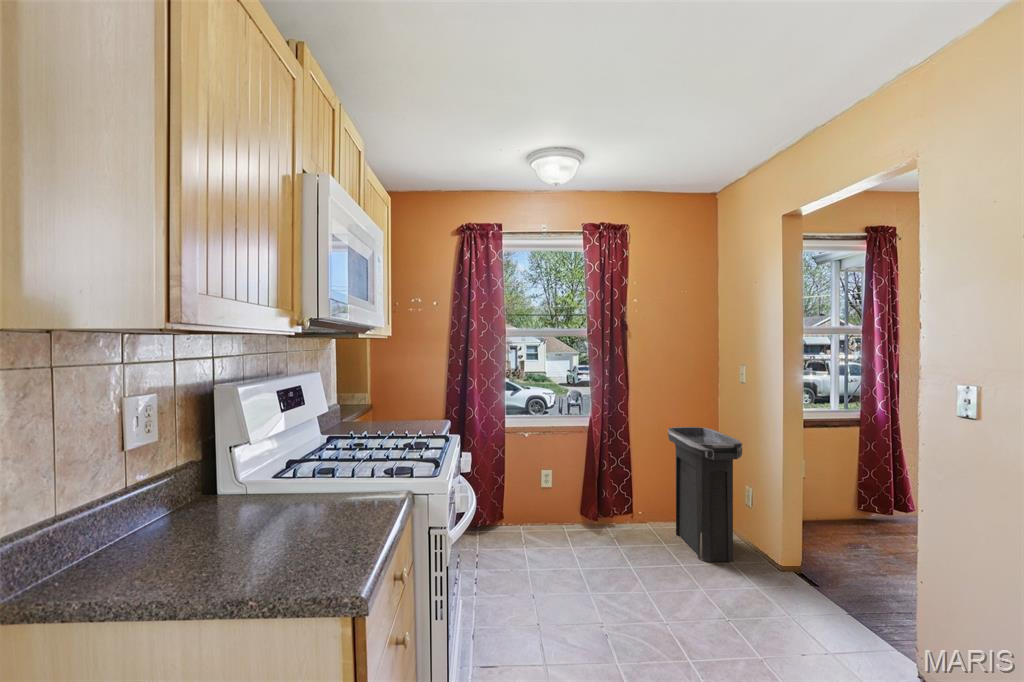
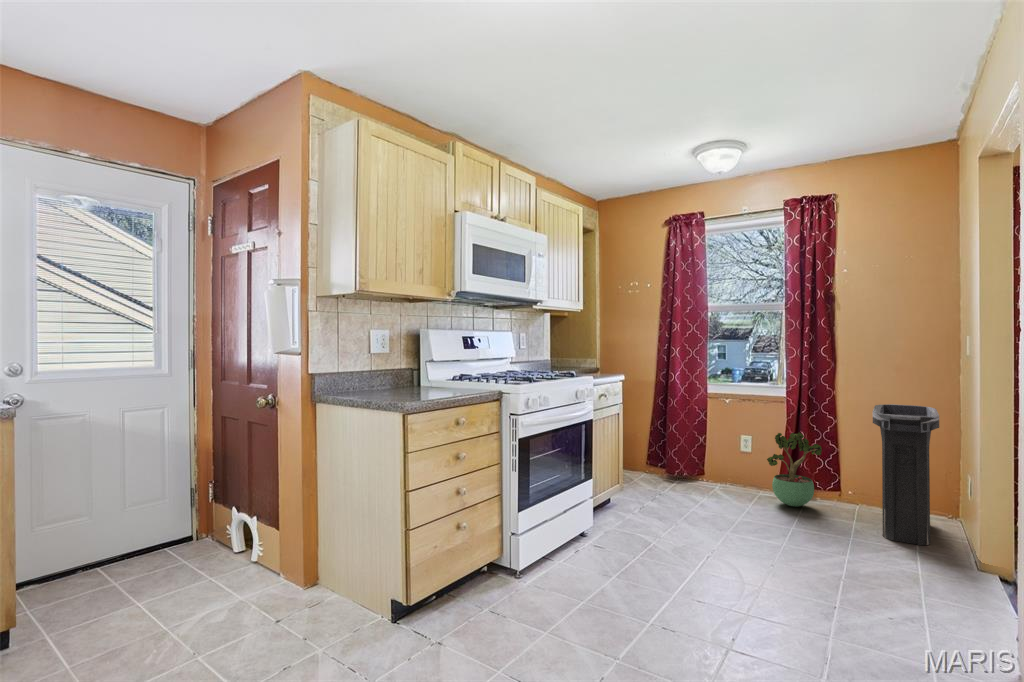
potted plant: none [582,463,631,541] -> present [767,432,822,506]

